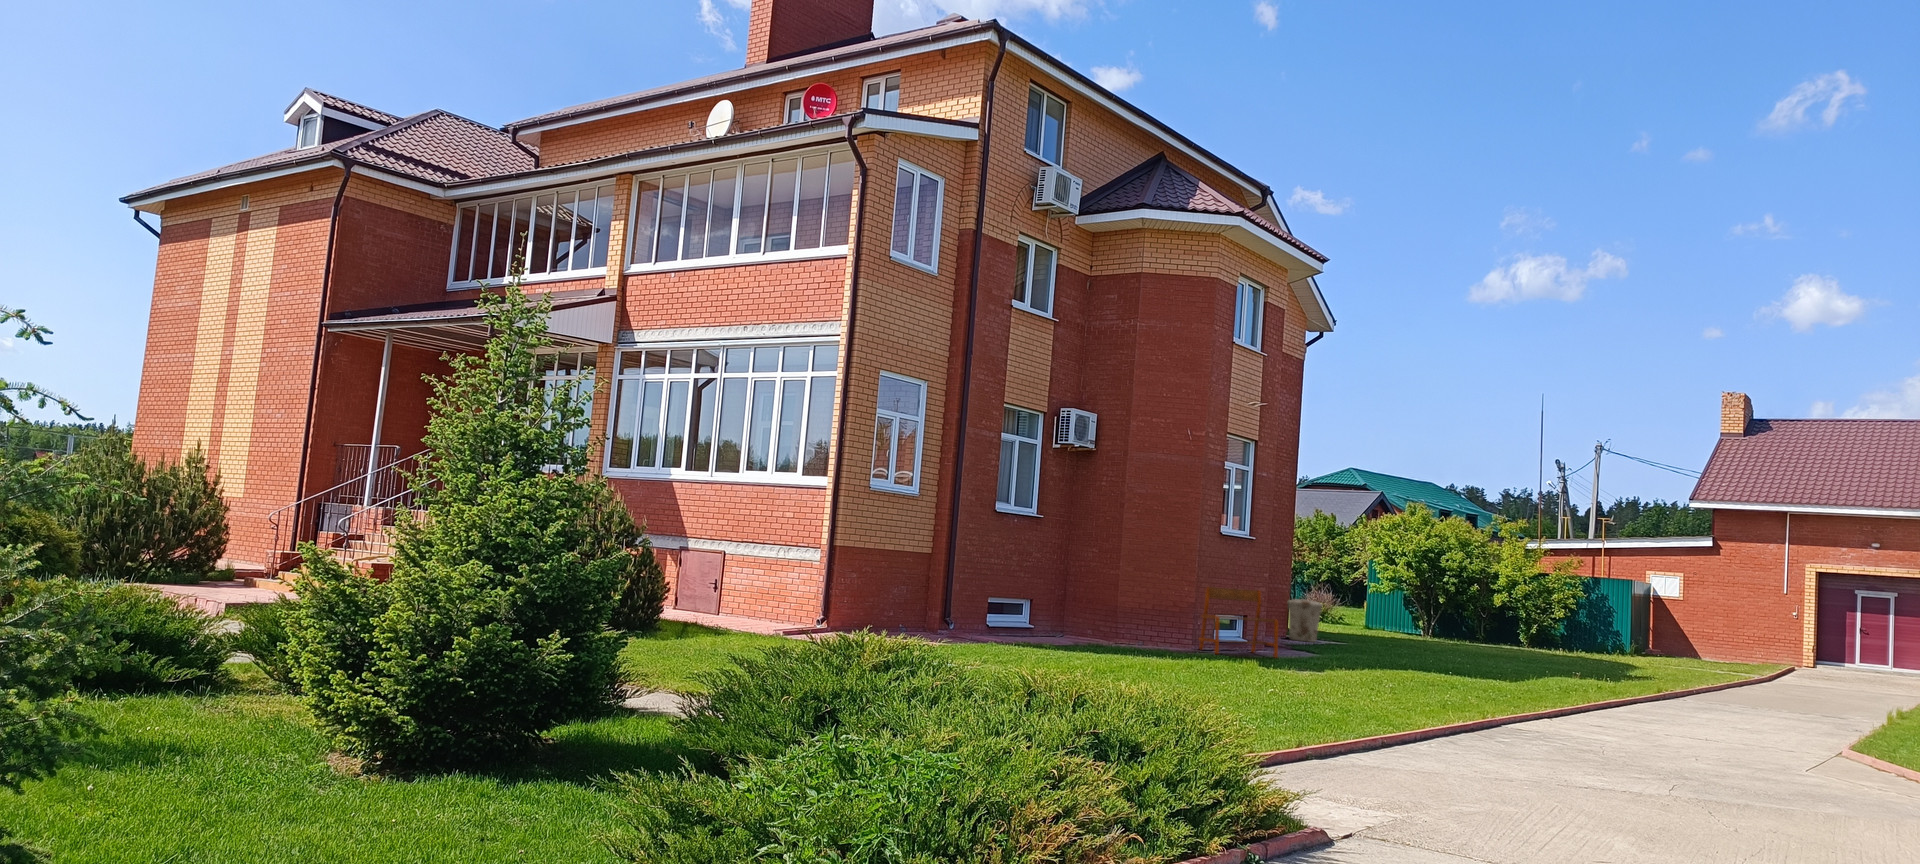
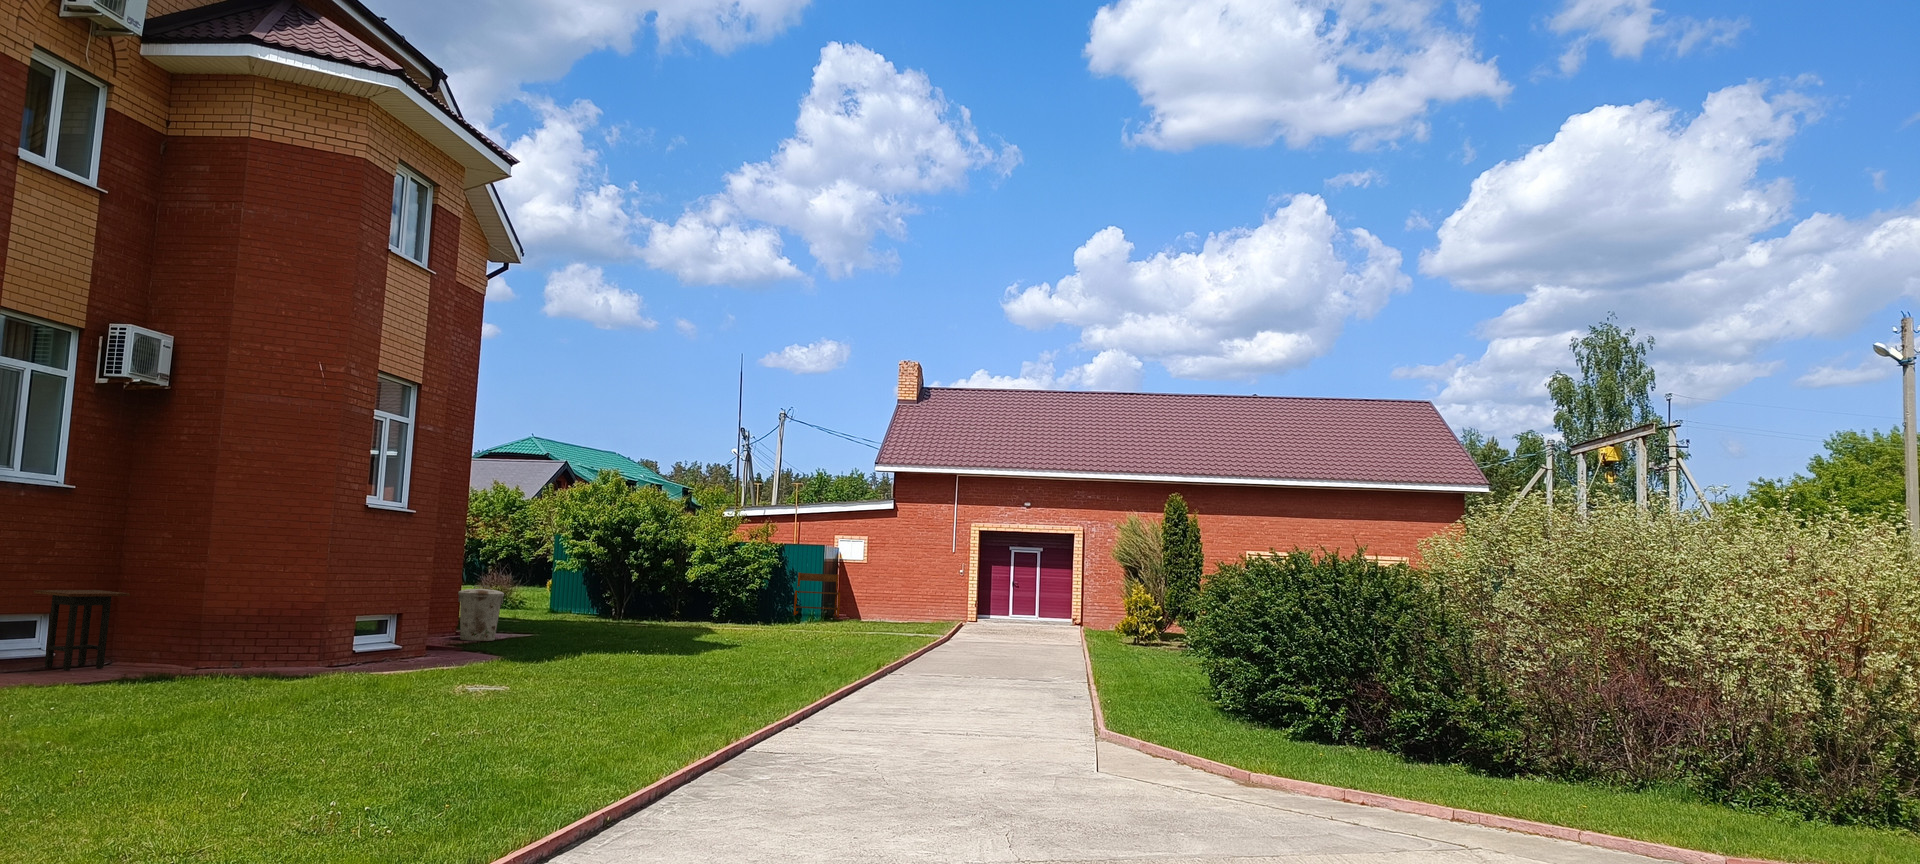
side table: none [1024,581,1077,635] -> present [34,590,130,670]
bench: present [1199,587,1278,657] -> present [794,573,840,617]

